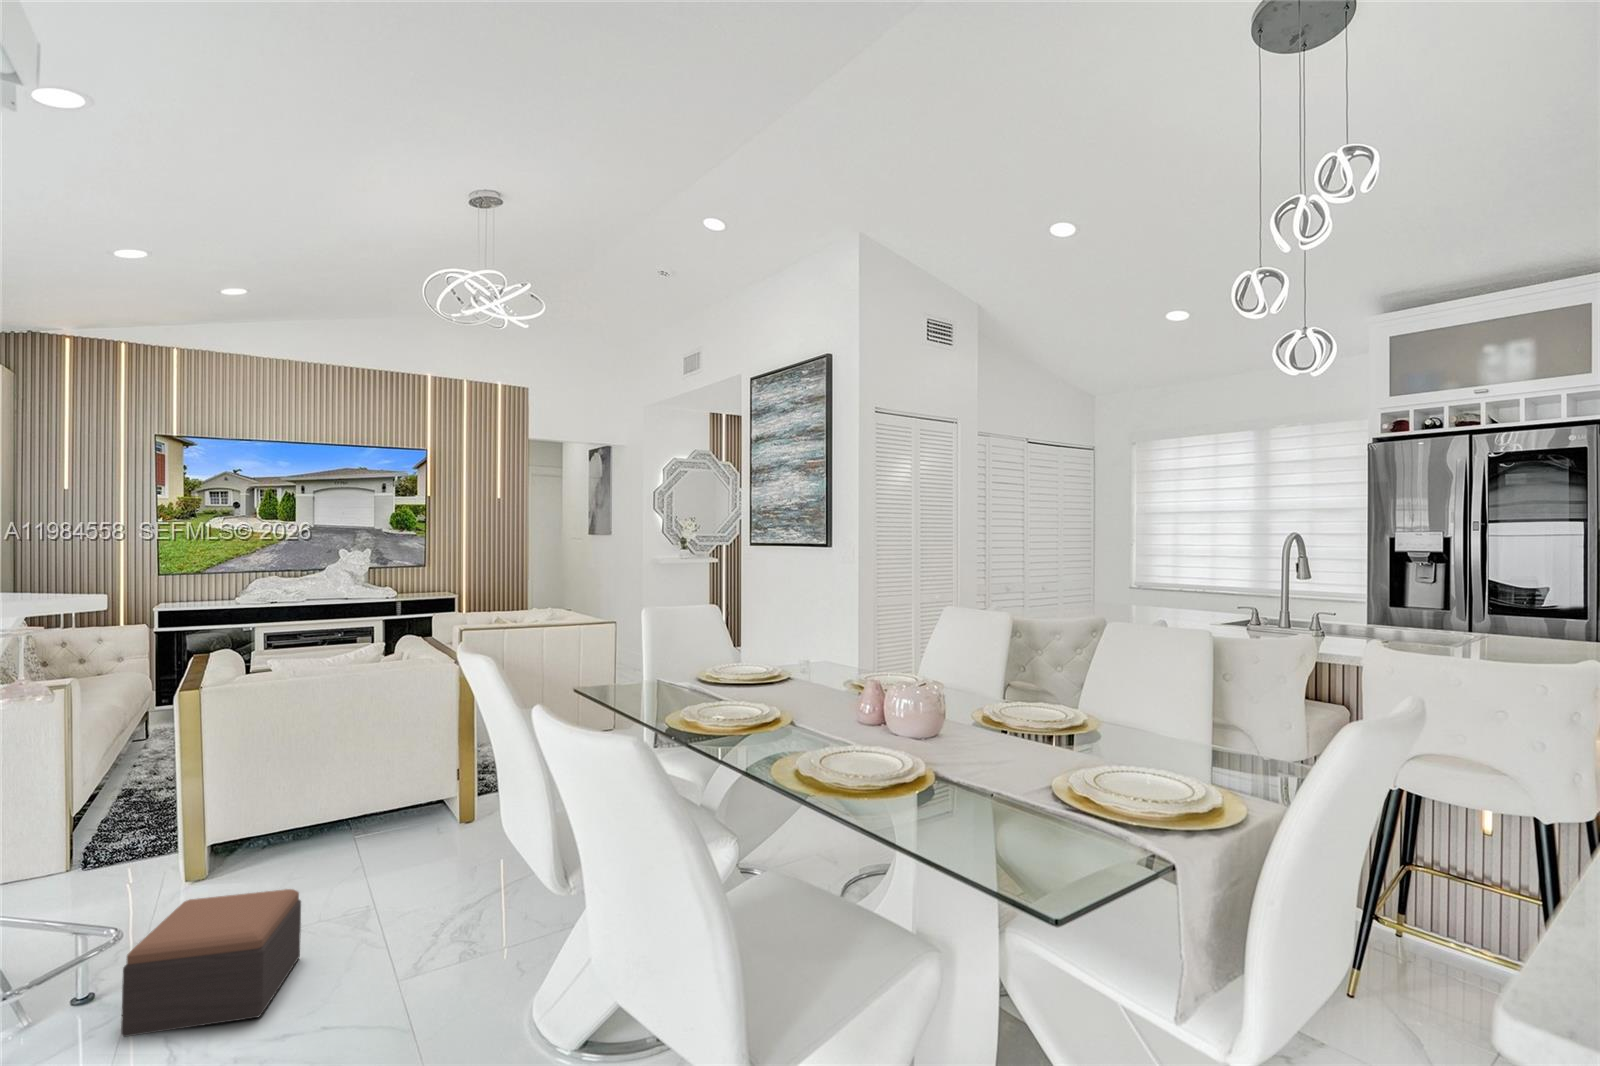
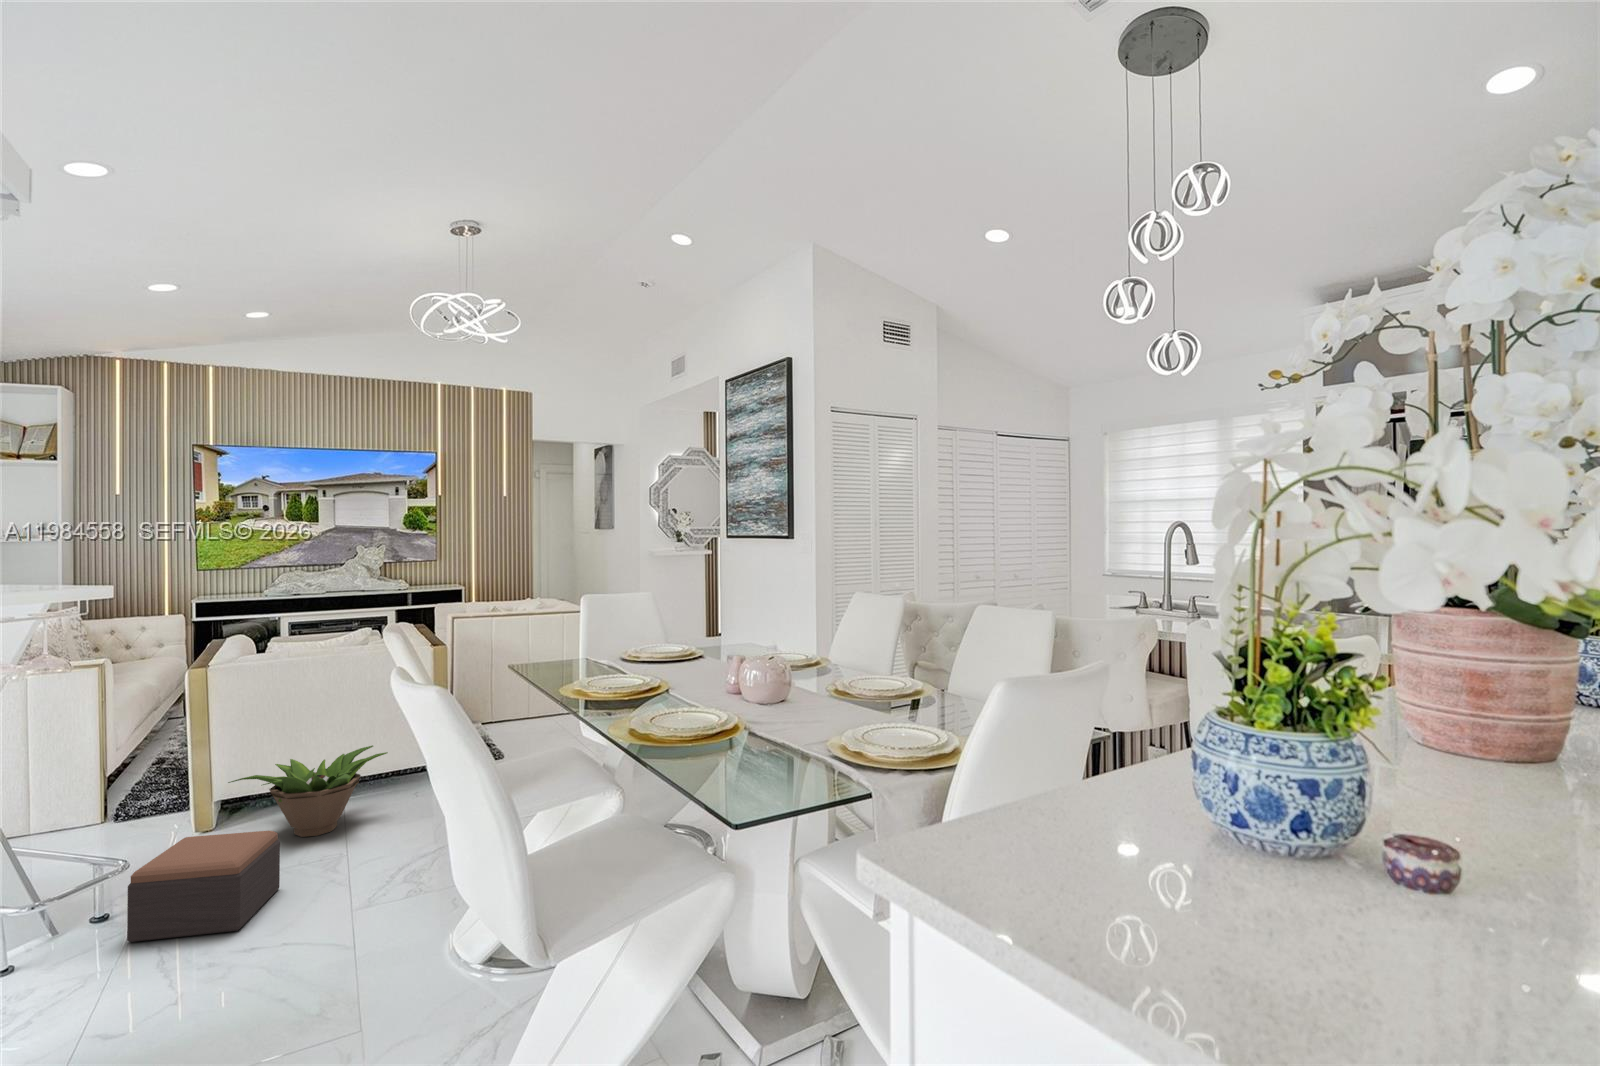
decorative plant: none [227,778,411,888] -> present [228,745,388,837]

